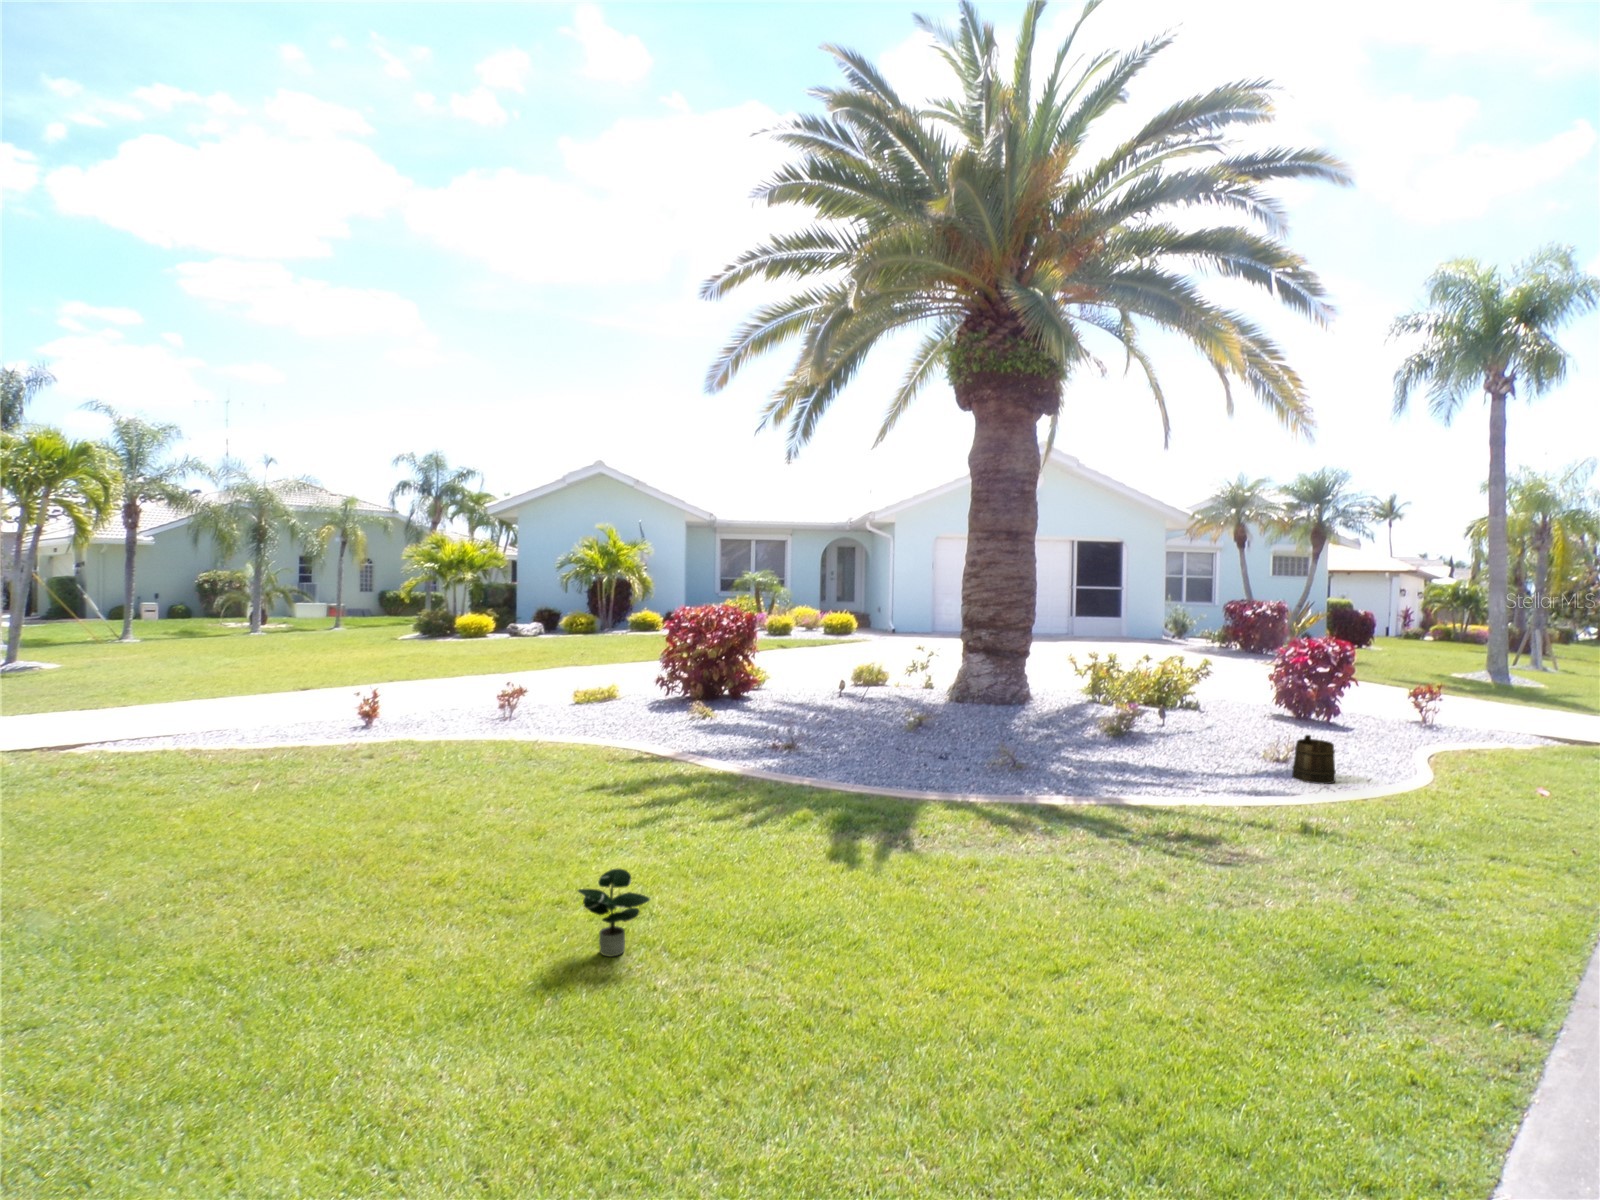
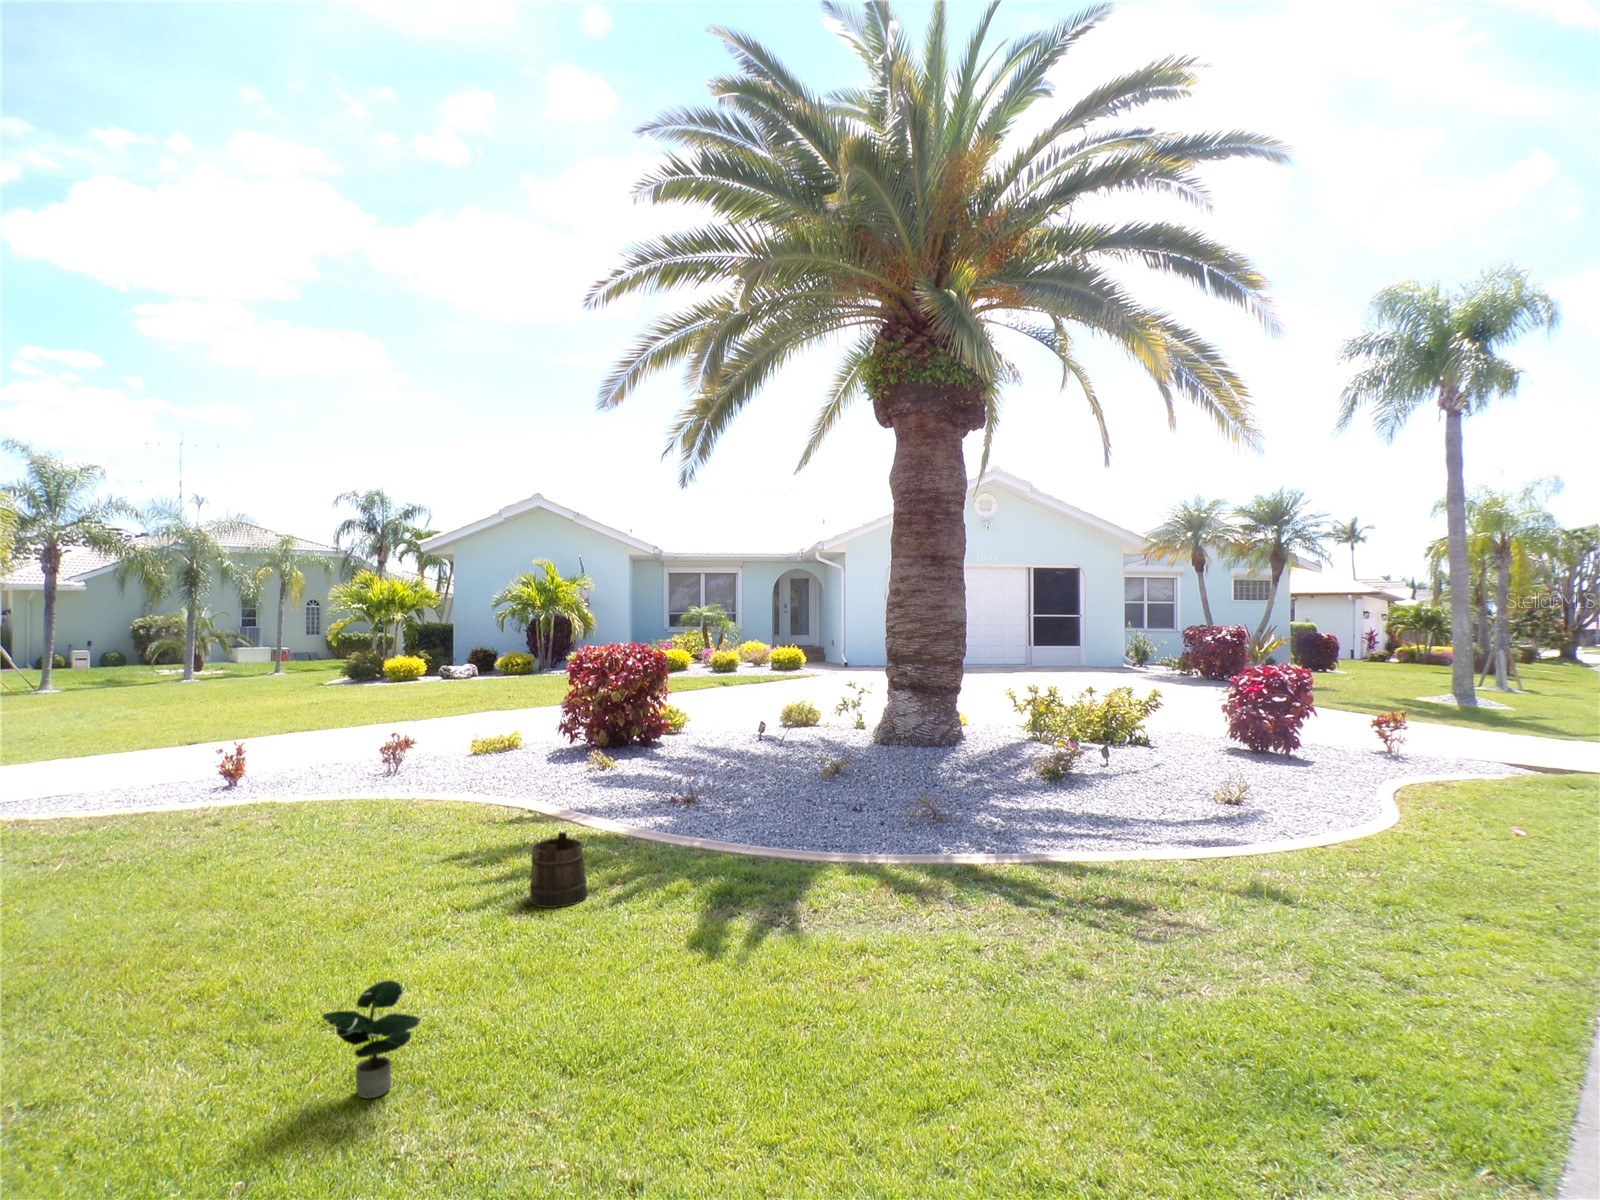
bucket: present [1292,735,1336,784] -> present [530,832,587,908]

